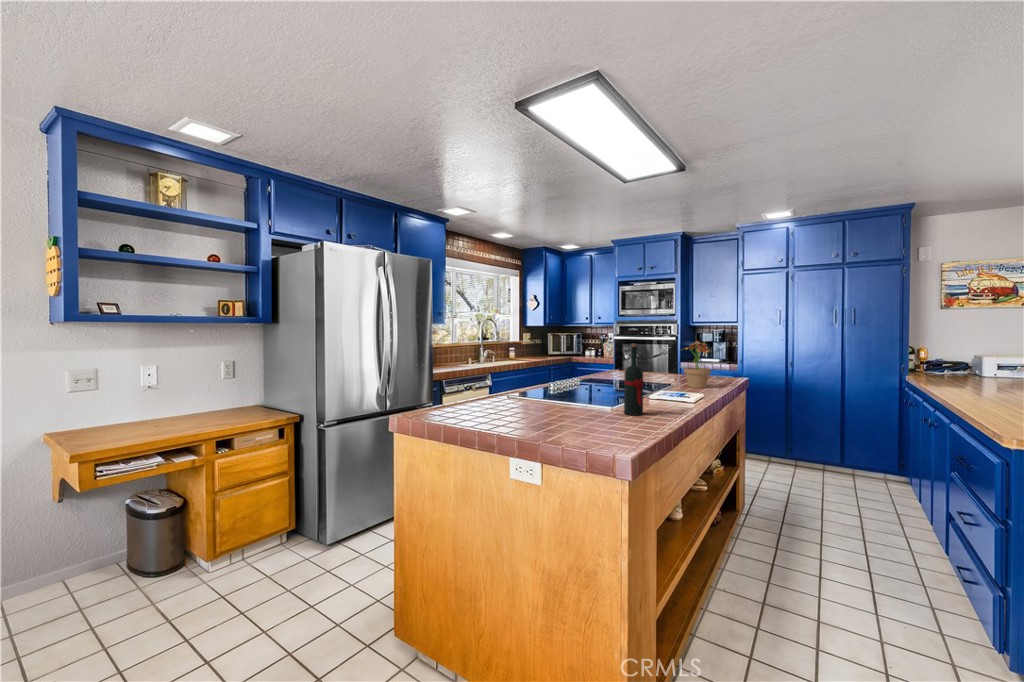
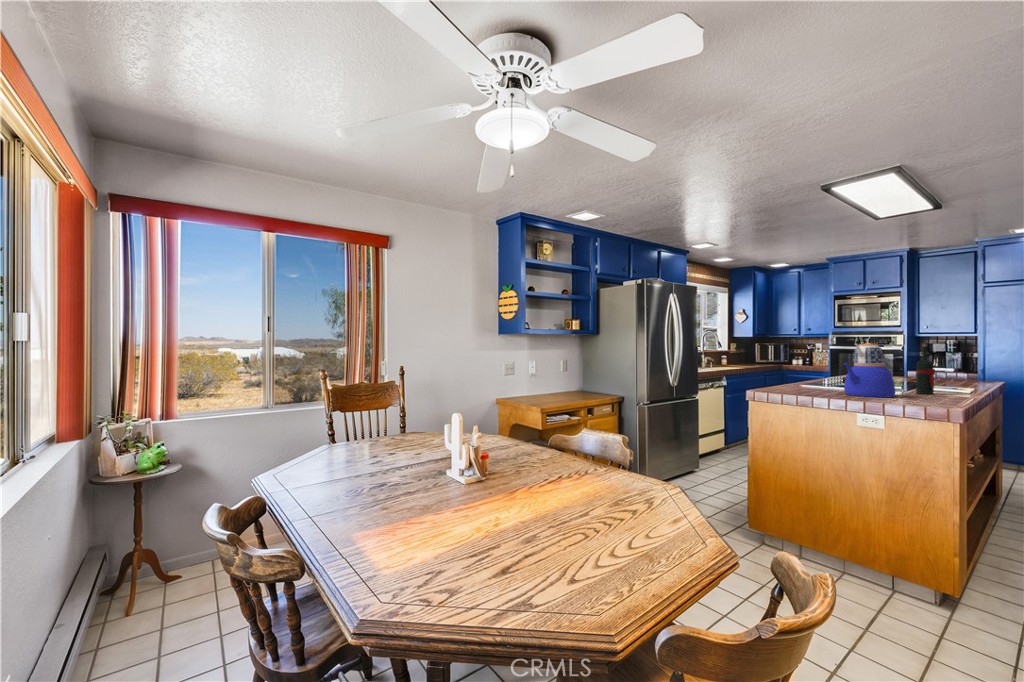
teapot: none [507,339,588,430] -> present [844,343,895,398]
potted plant: present [684,343,711,388] -> none [939,345,971,384]

